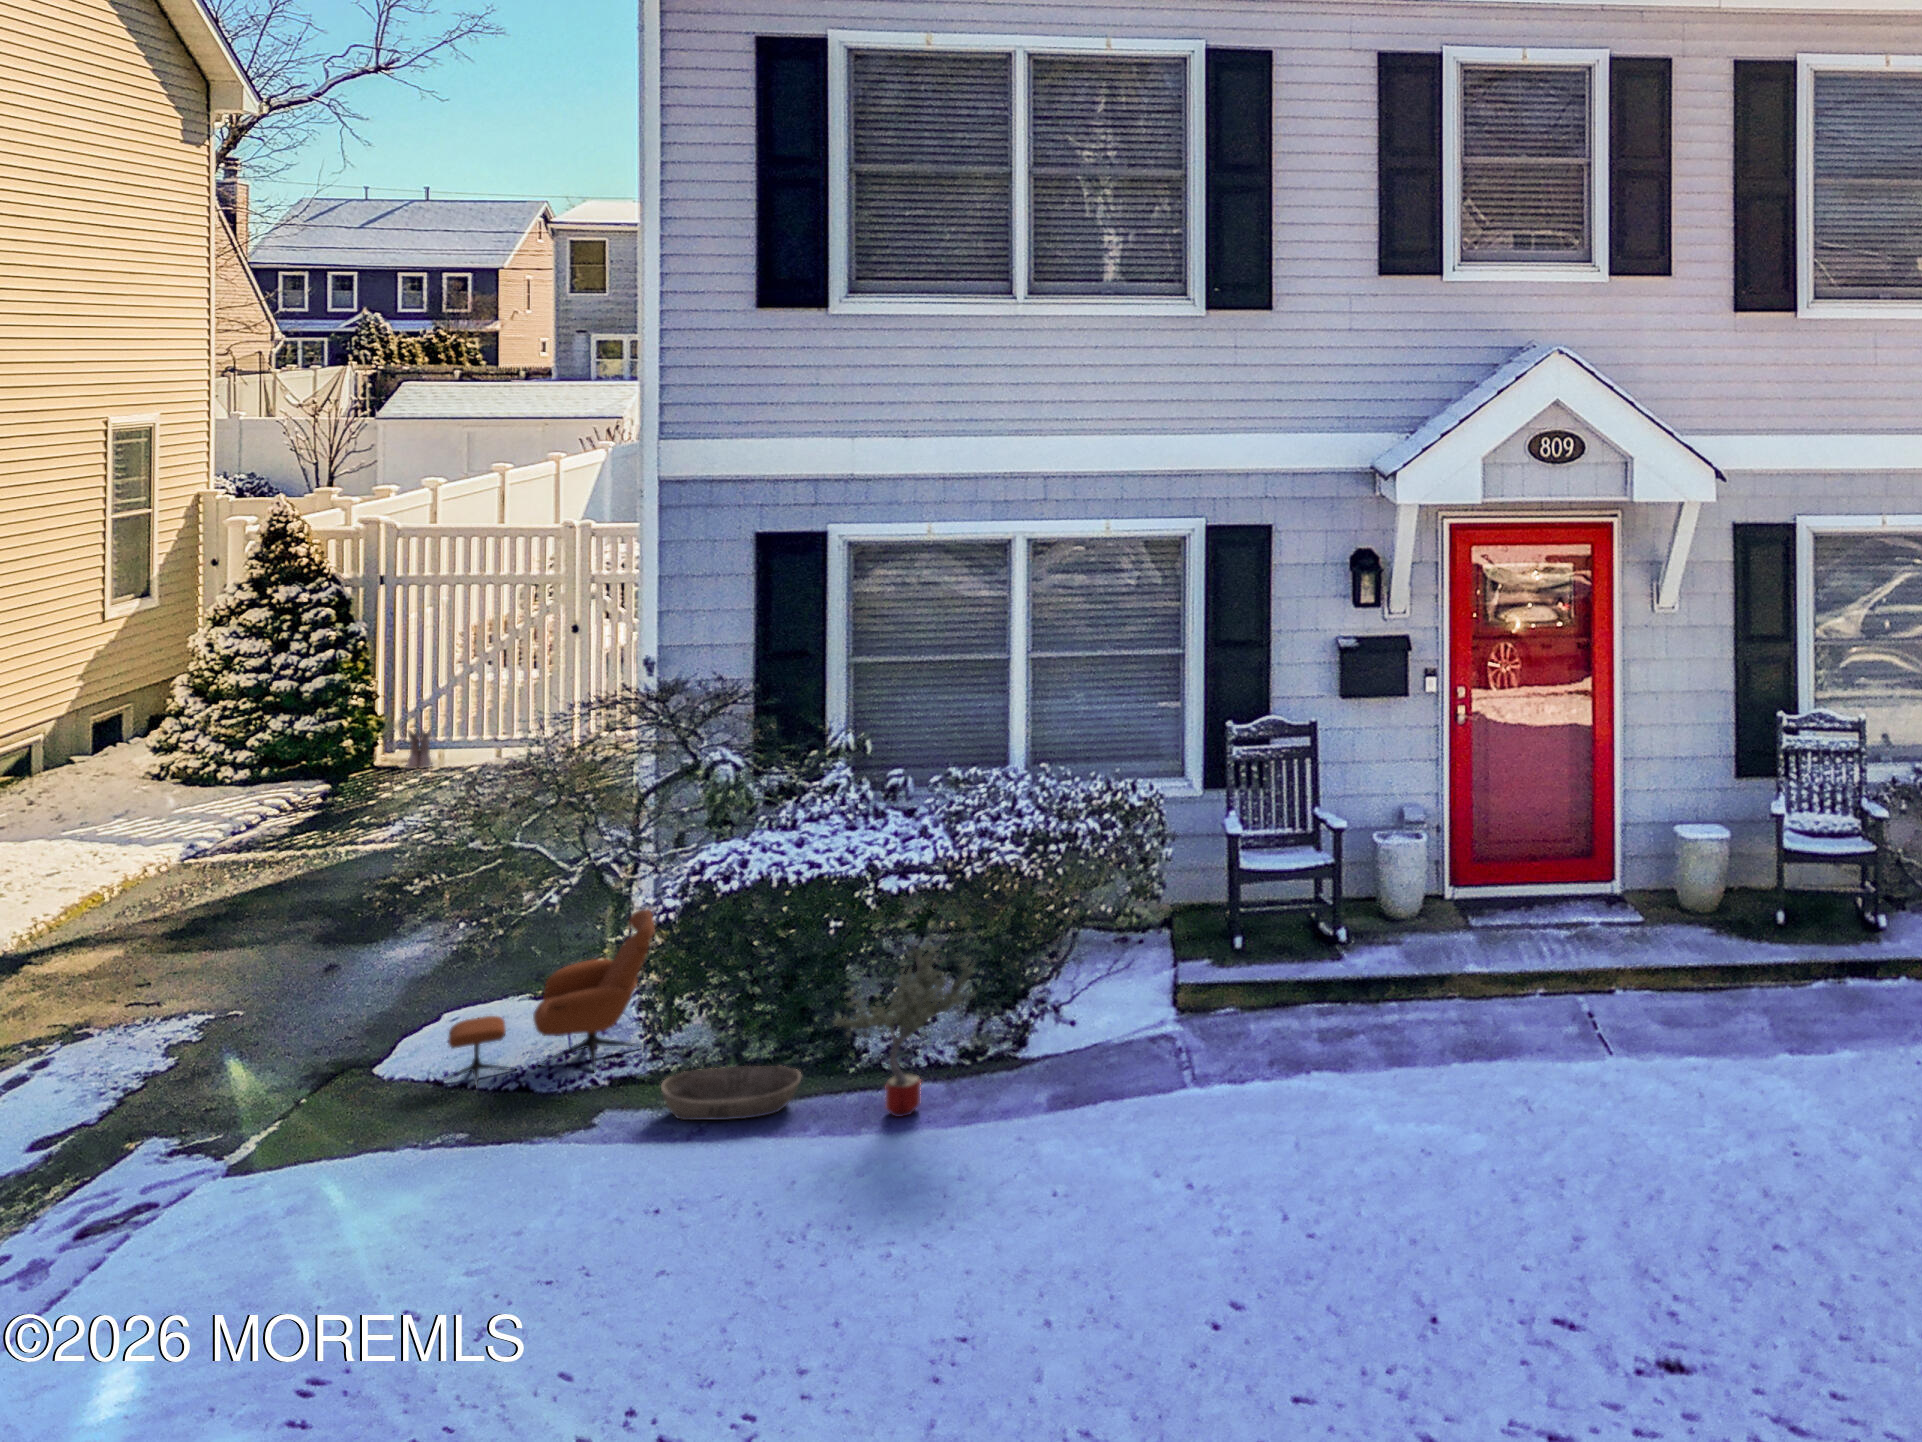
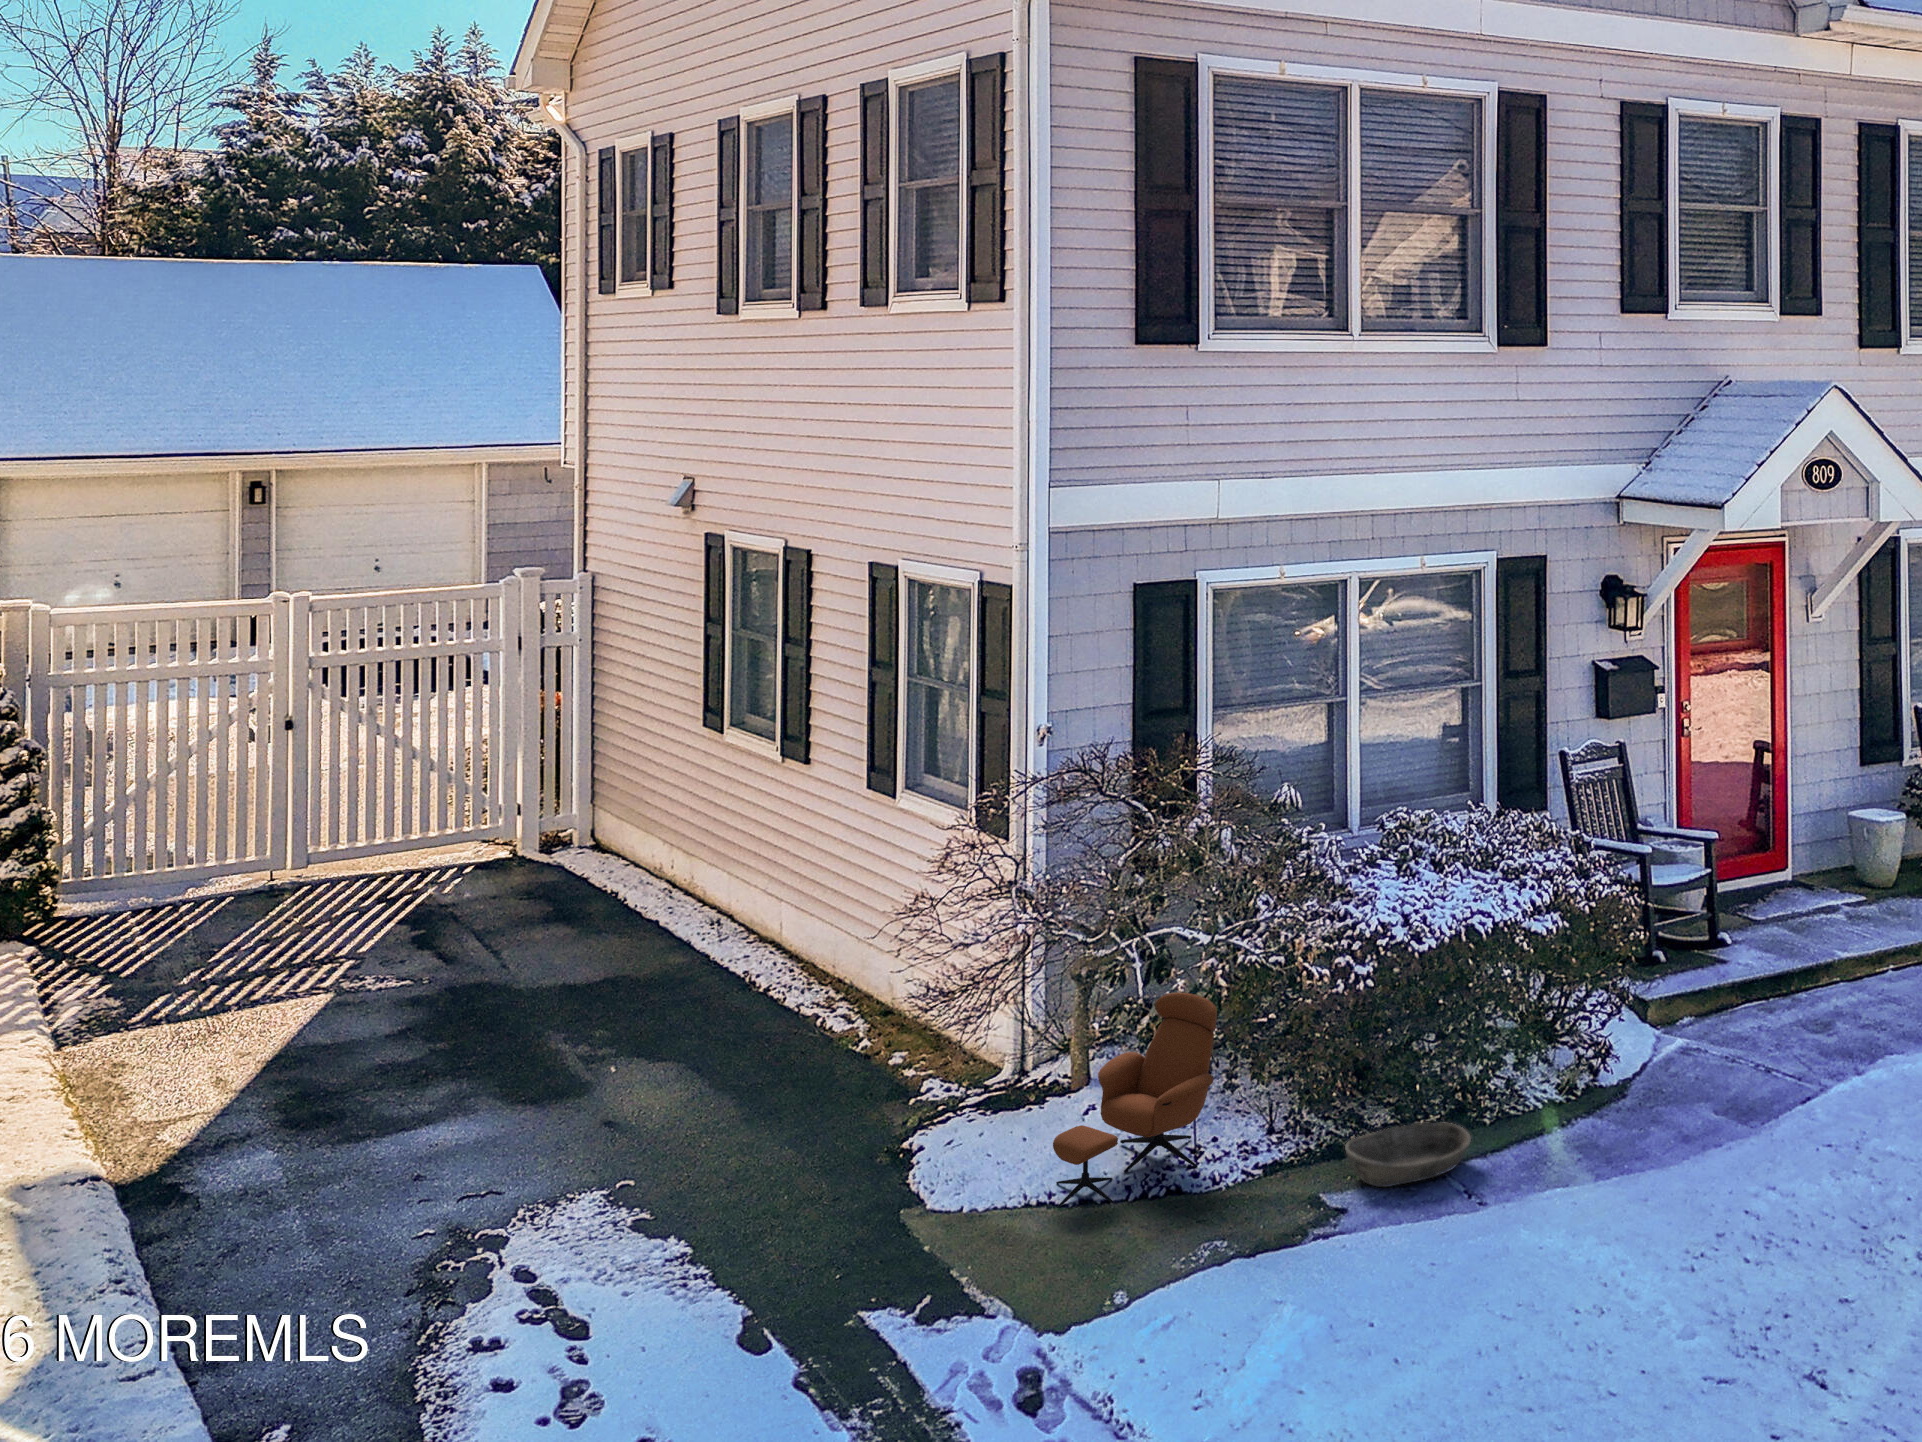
boots: present [406,728,432,769] -> none [125,863,163,920]
potted tree: present [833,934,976,1117] -> none [1505,967,1618,1149]

